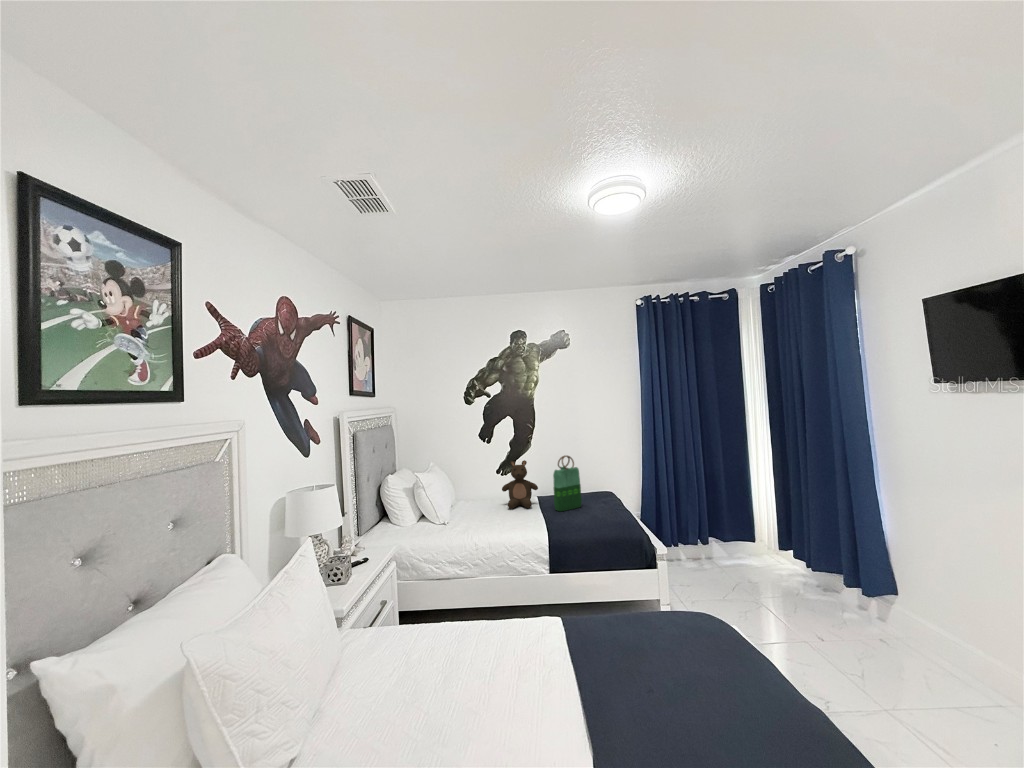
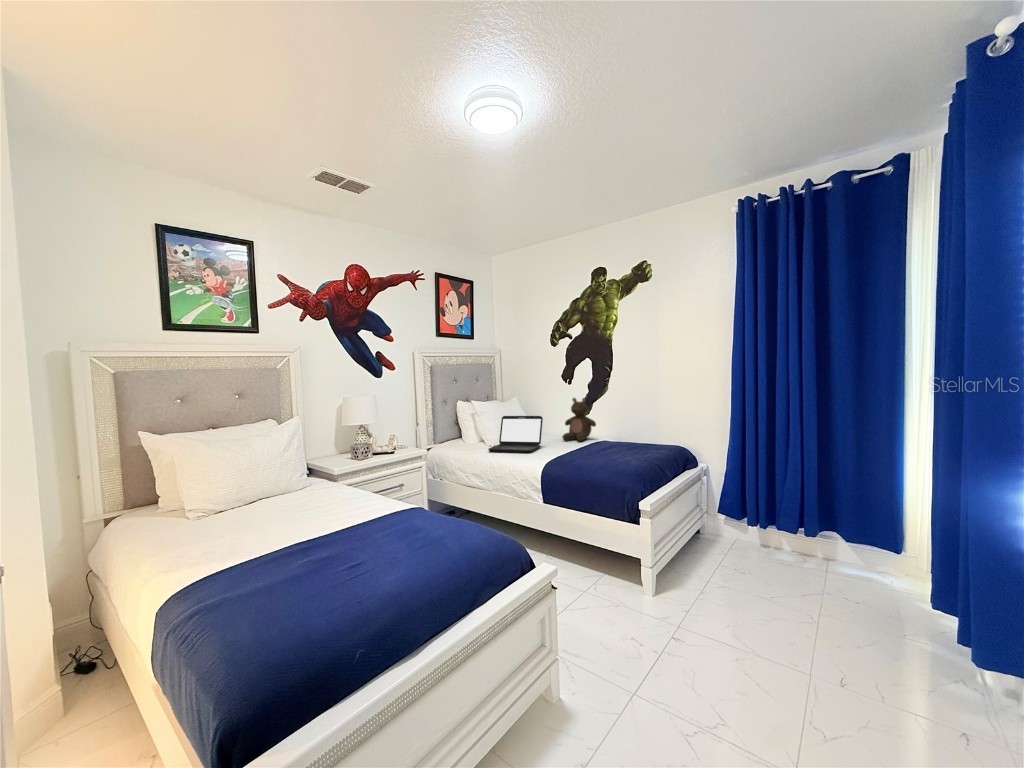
tote bag: present [553,456,582,511] -> none [597,393,627,446]
laptop: none [453,486,510,536] -> present [488,416,543,453]

